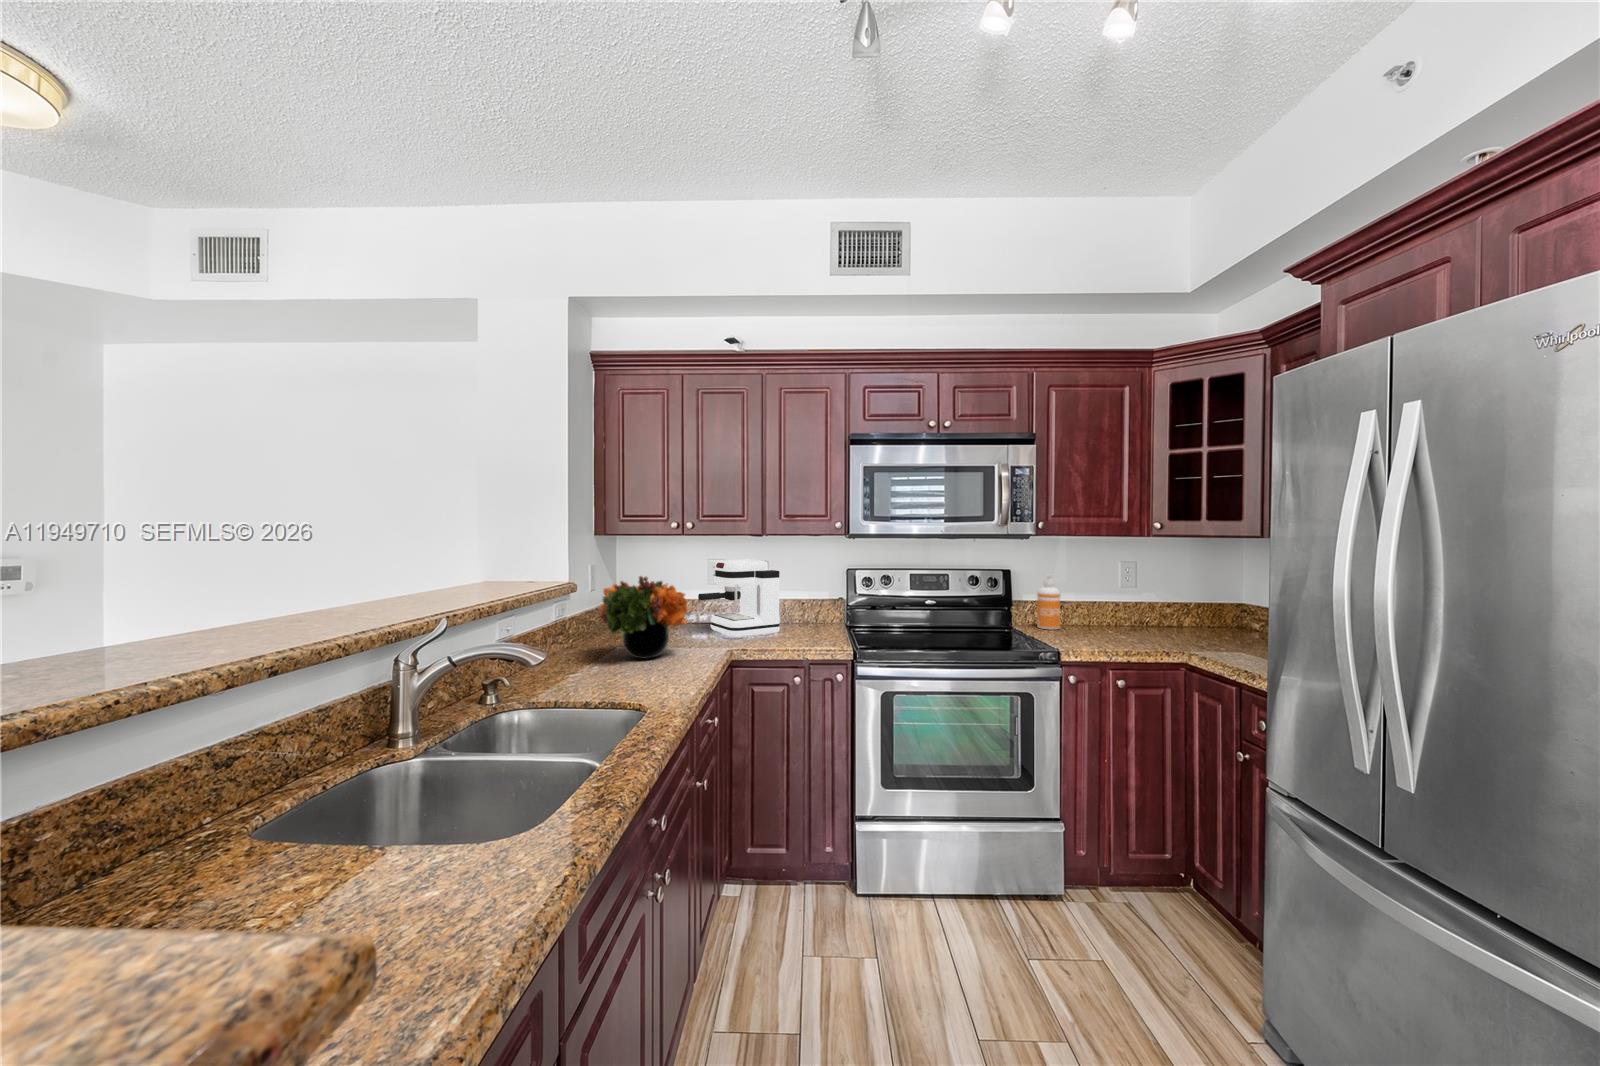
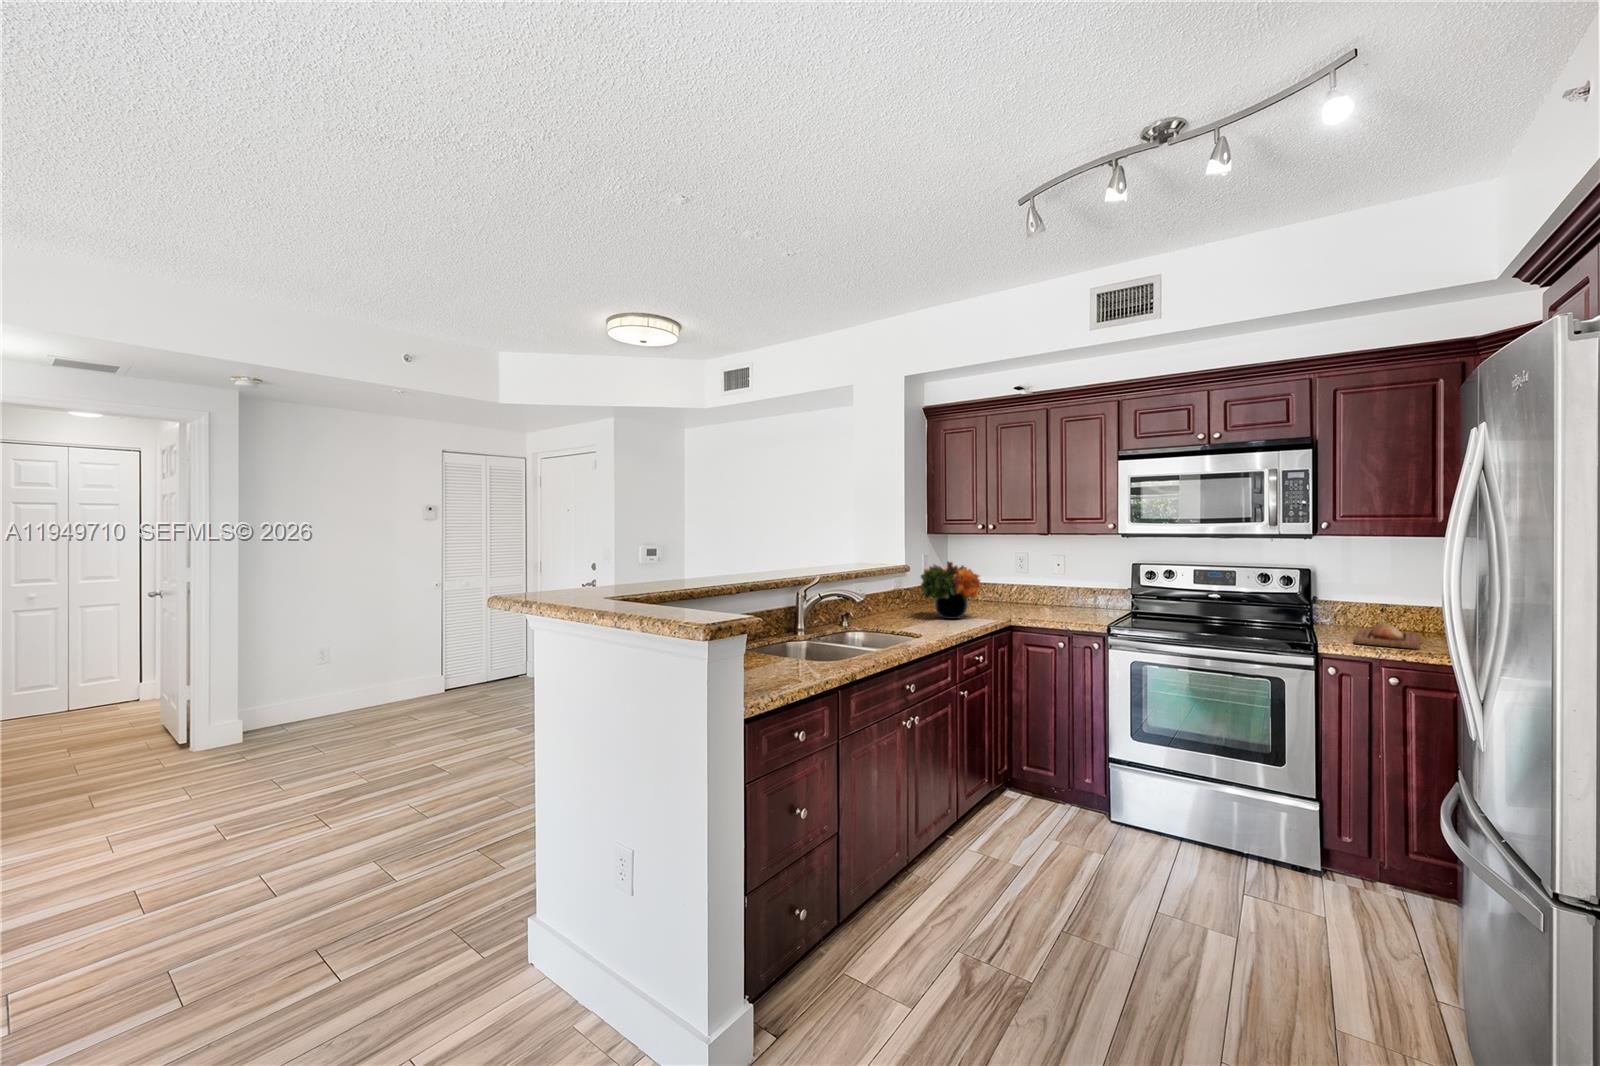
coffee maker: present [698,560,780,638] -> none [1000,554,1066,614]
soap dispenser: present [1037,574,1060,629] -> none [1343,575,1372,631]
bread loaf: none [1058,622,1133,649] -> present [1353,623,1419,649]

